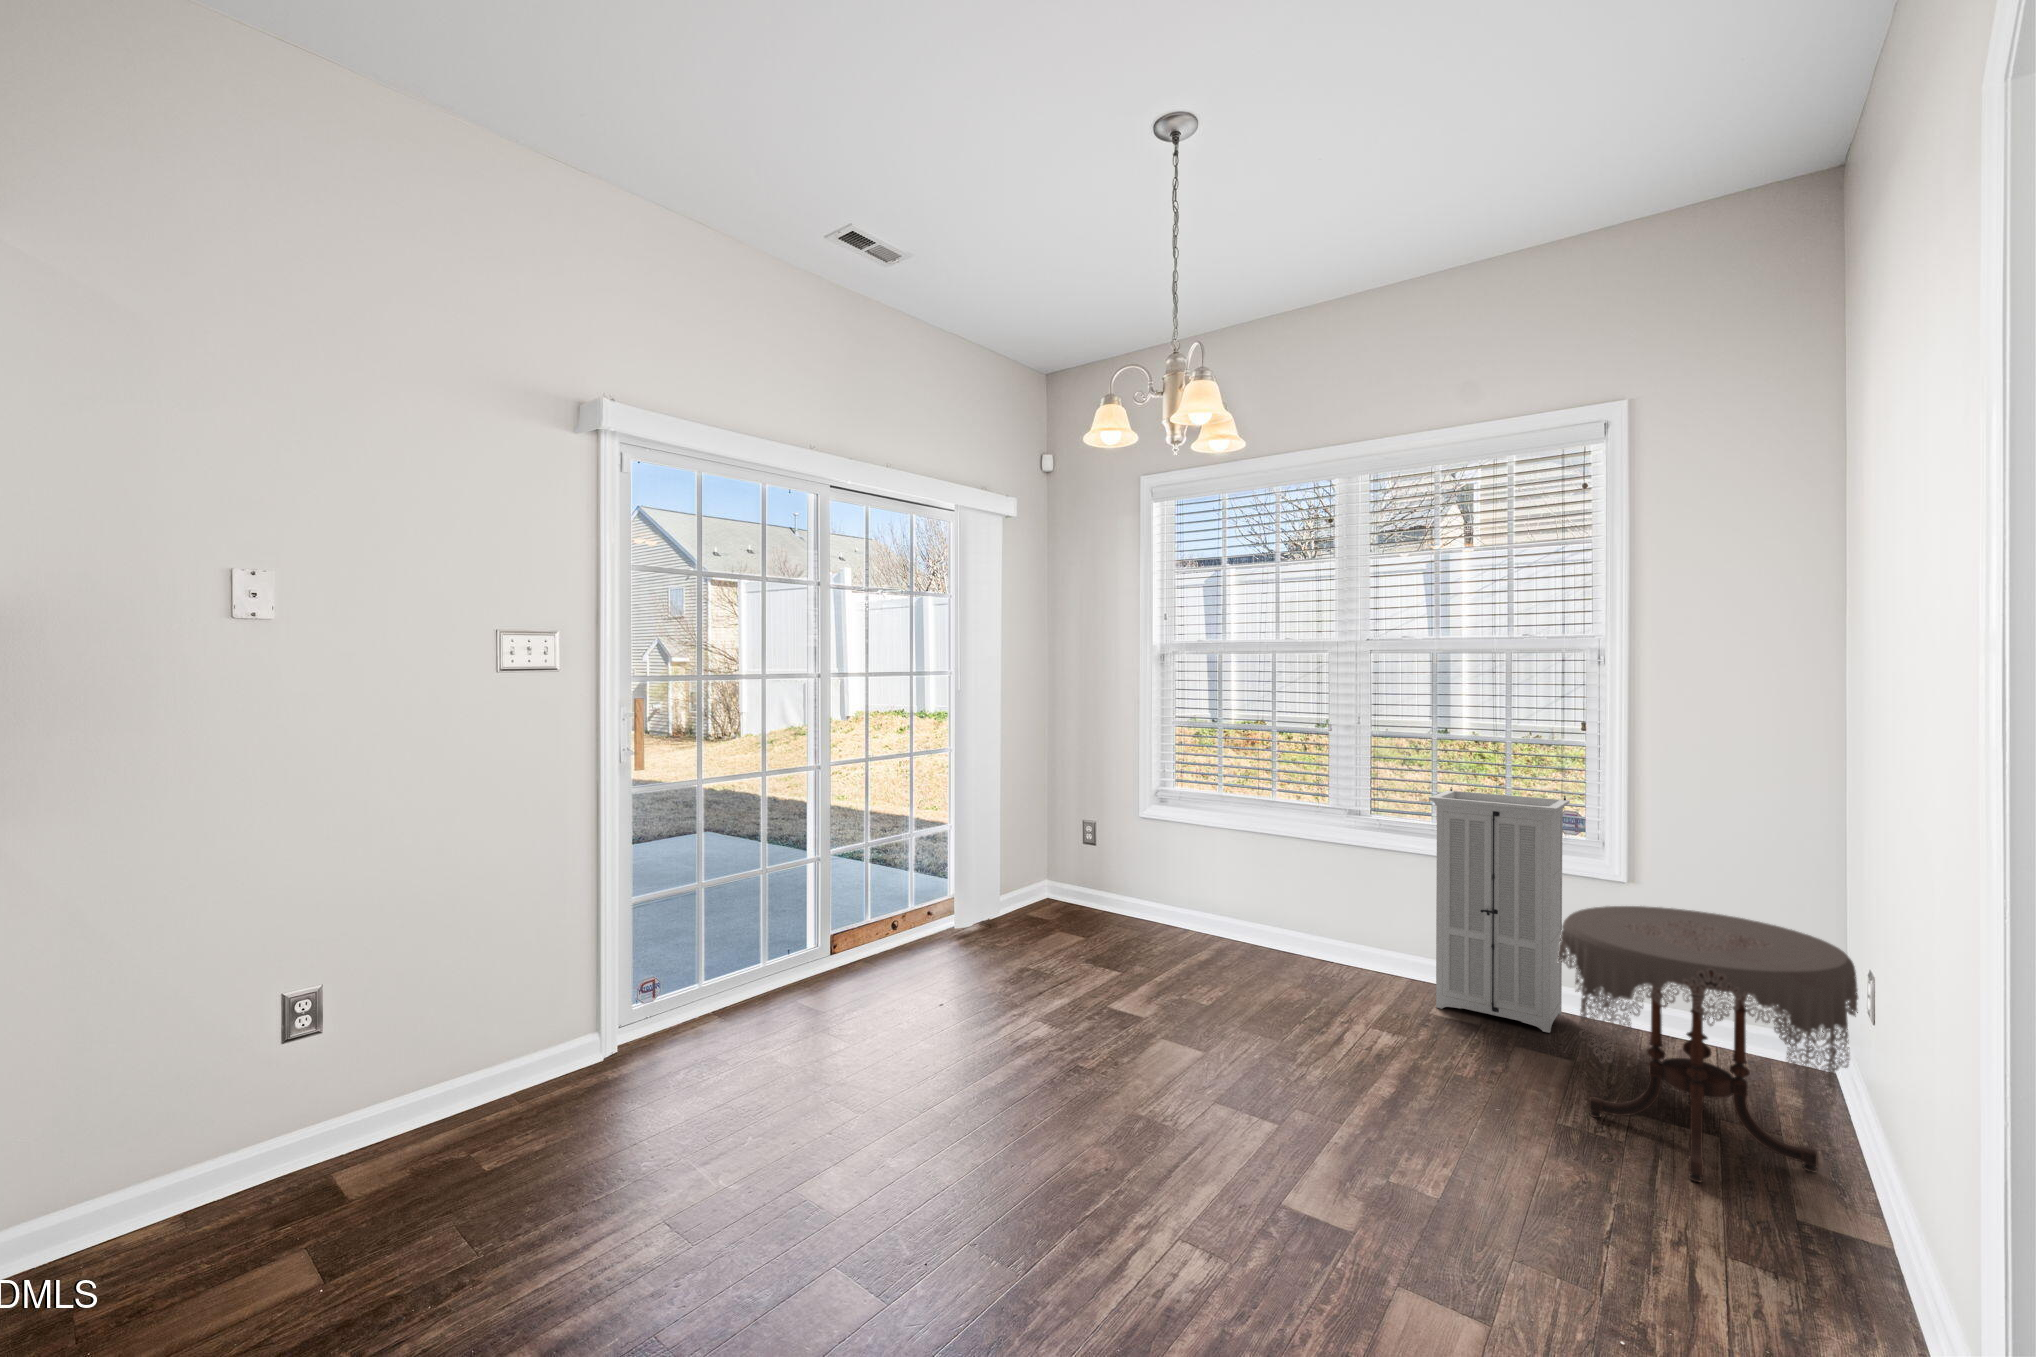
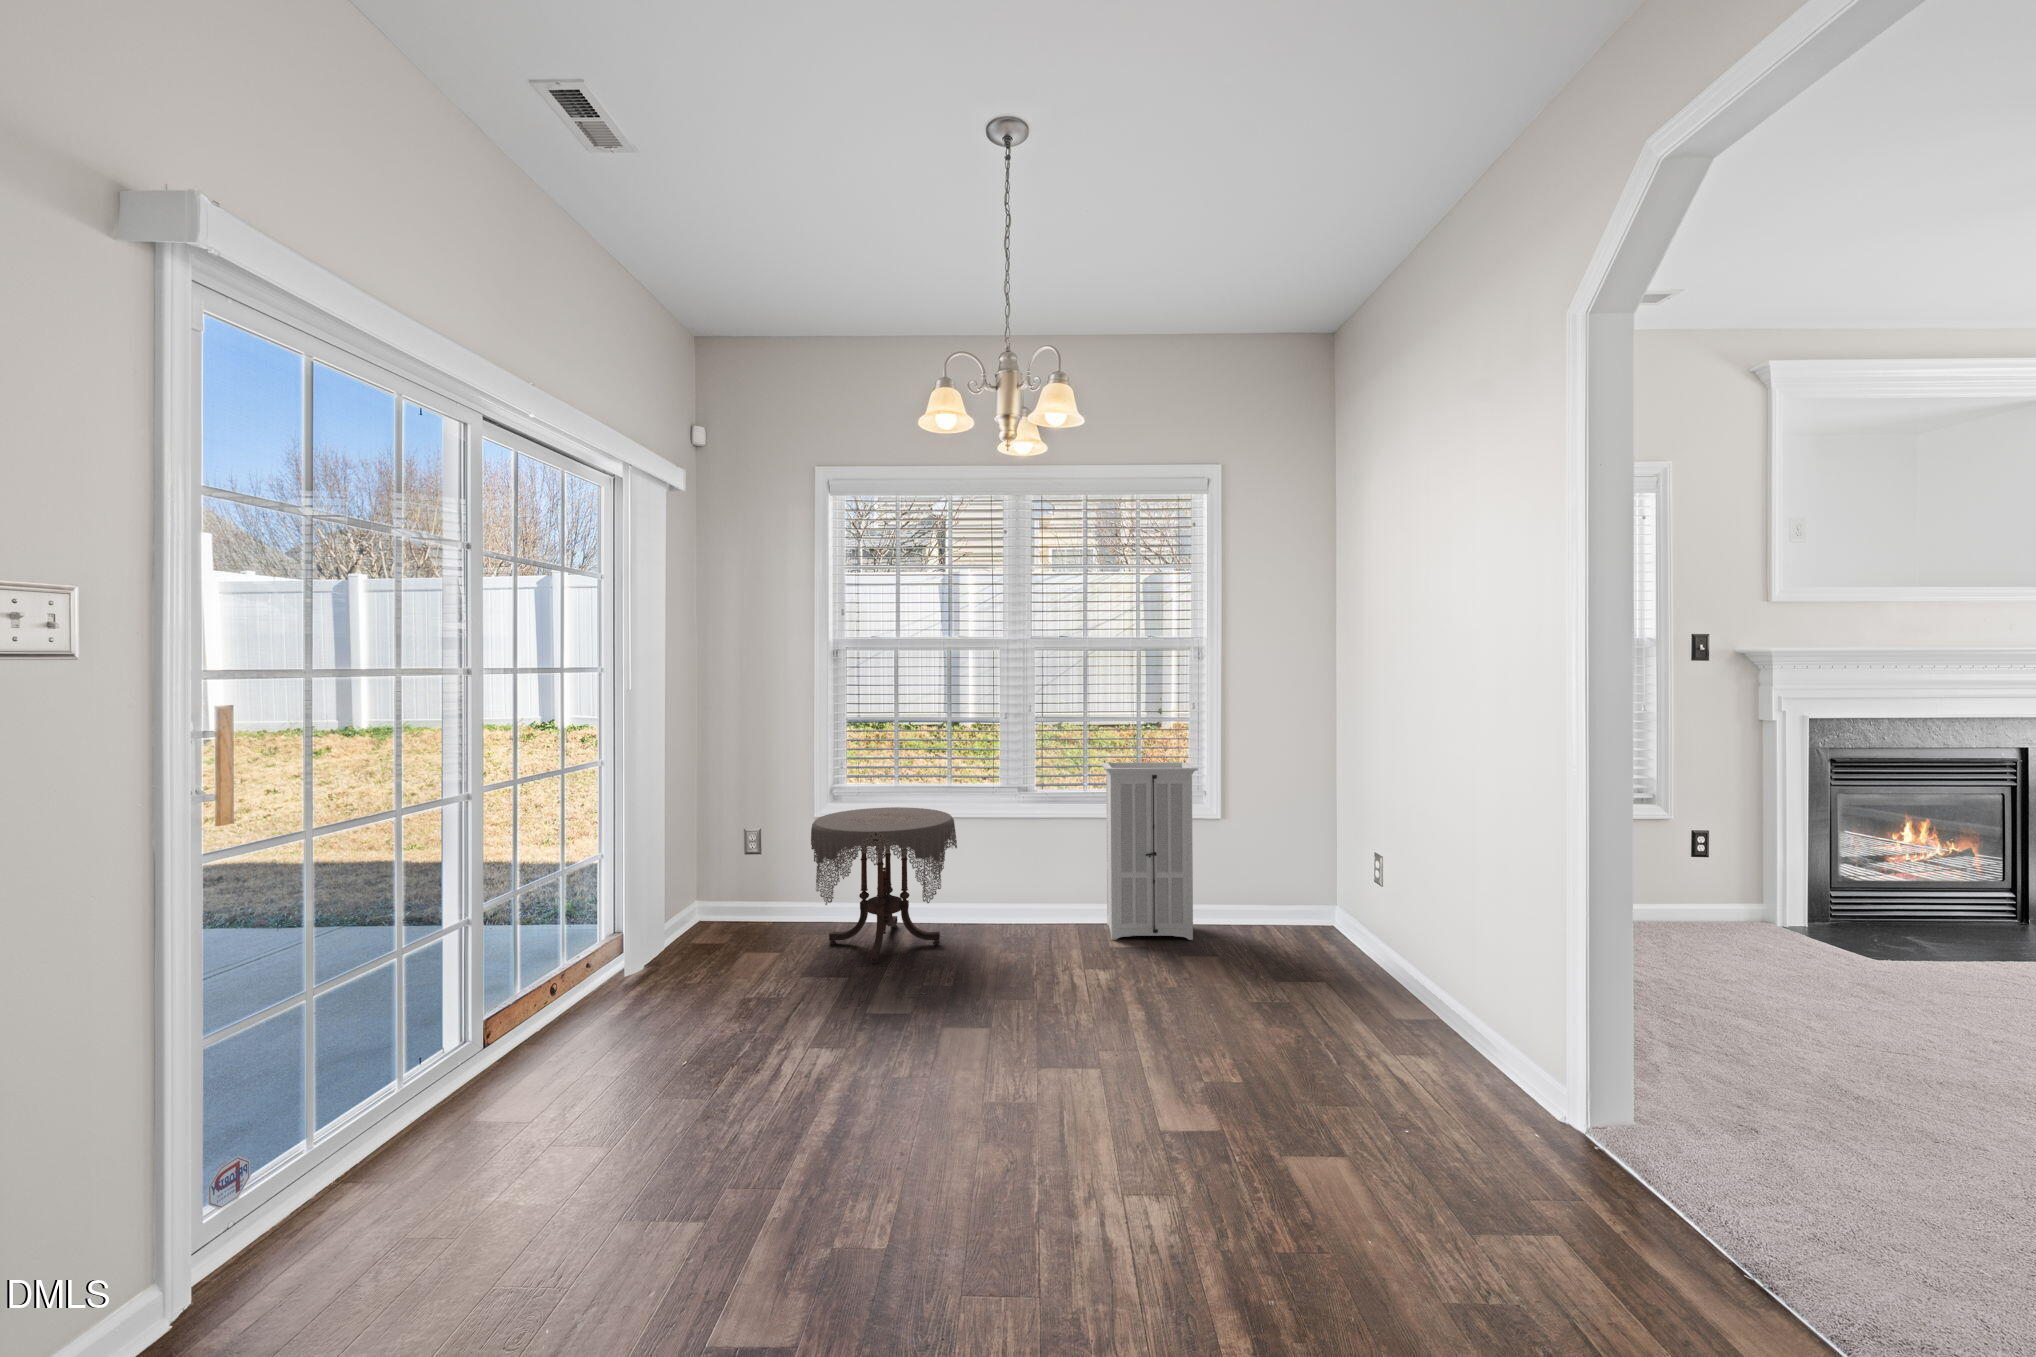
side table: present [1557,906,1858,1182] -> present [811,807,957,963]

